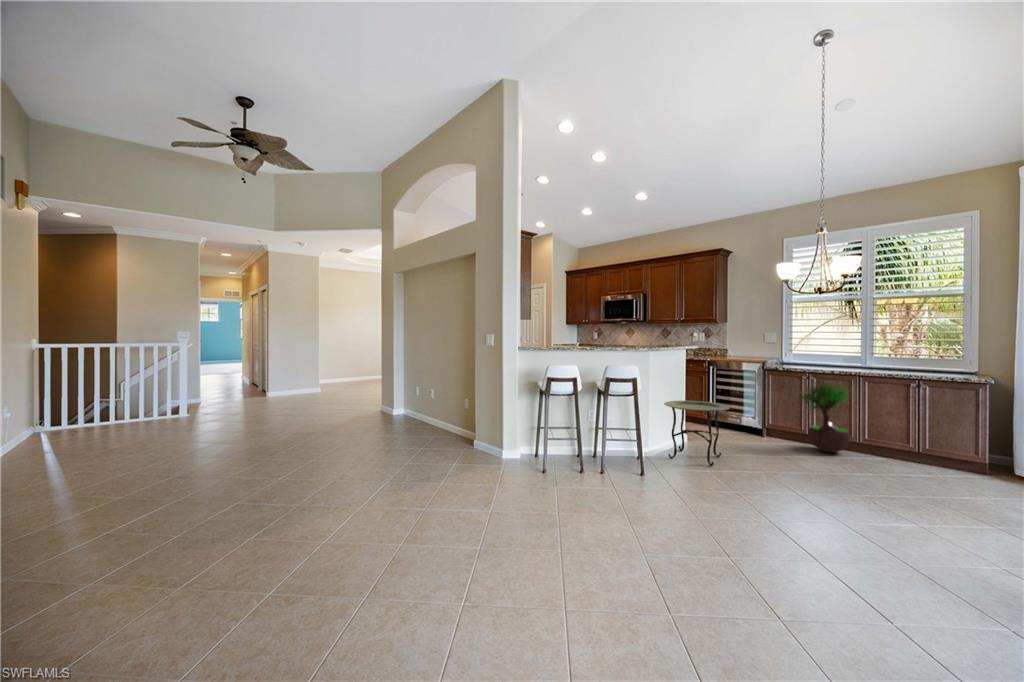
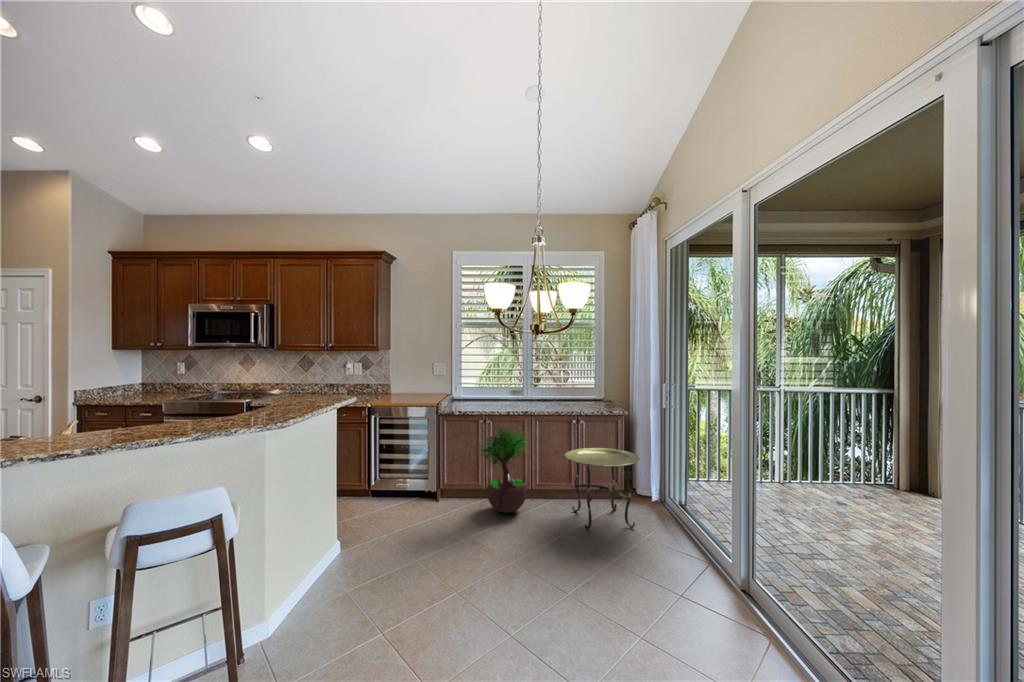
side table: present [664,401,730,466] -> present [565,448,640,531]

